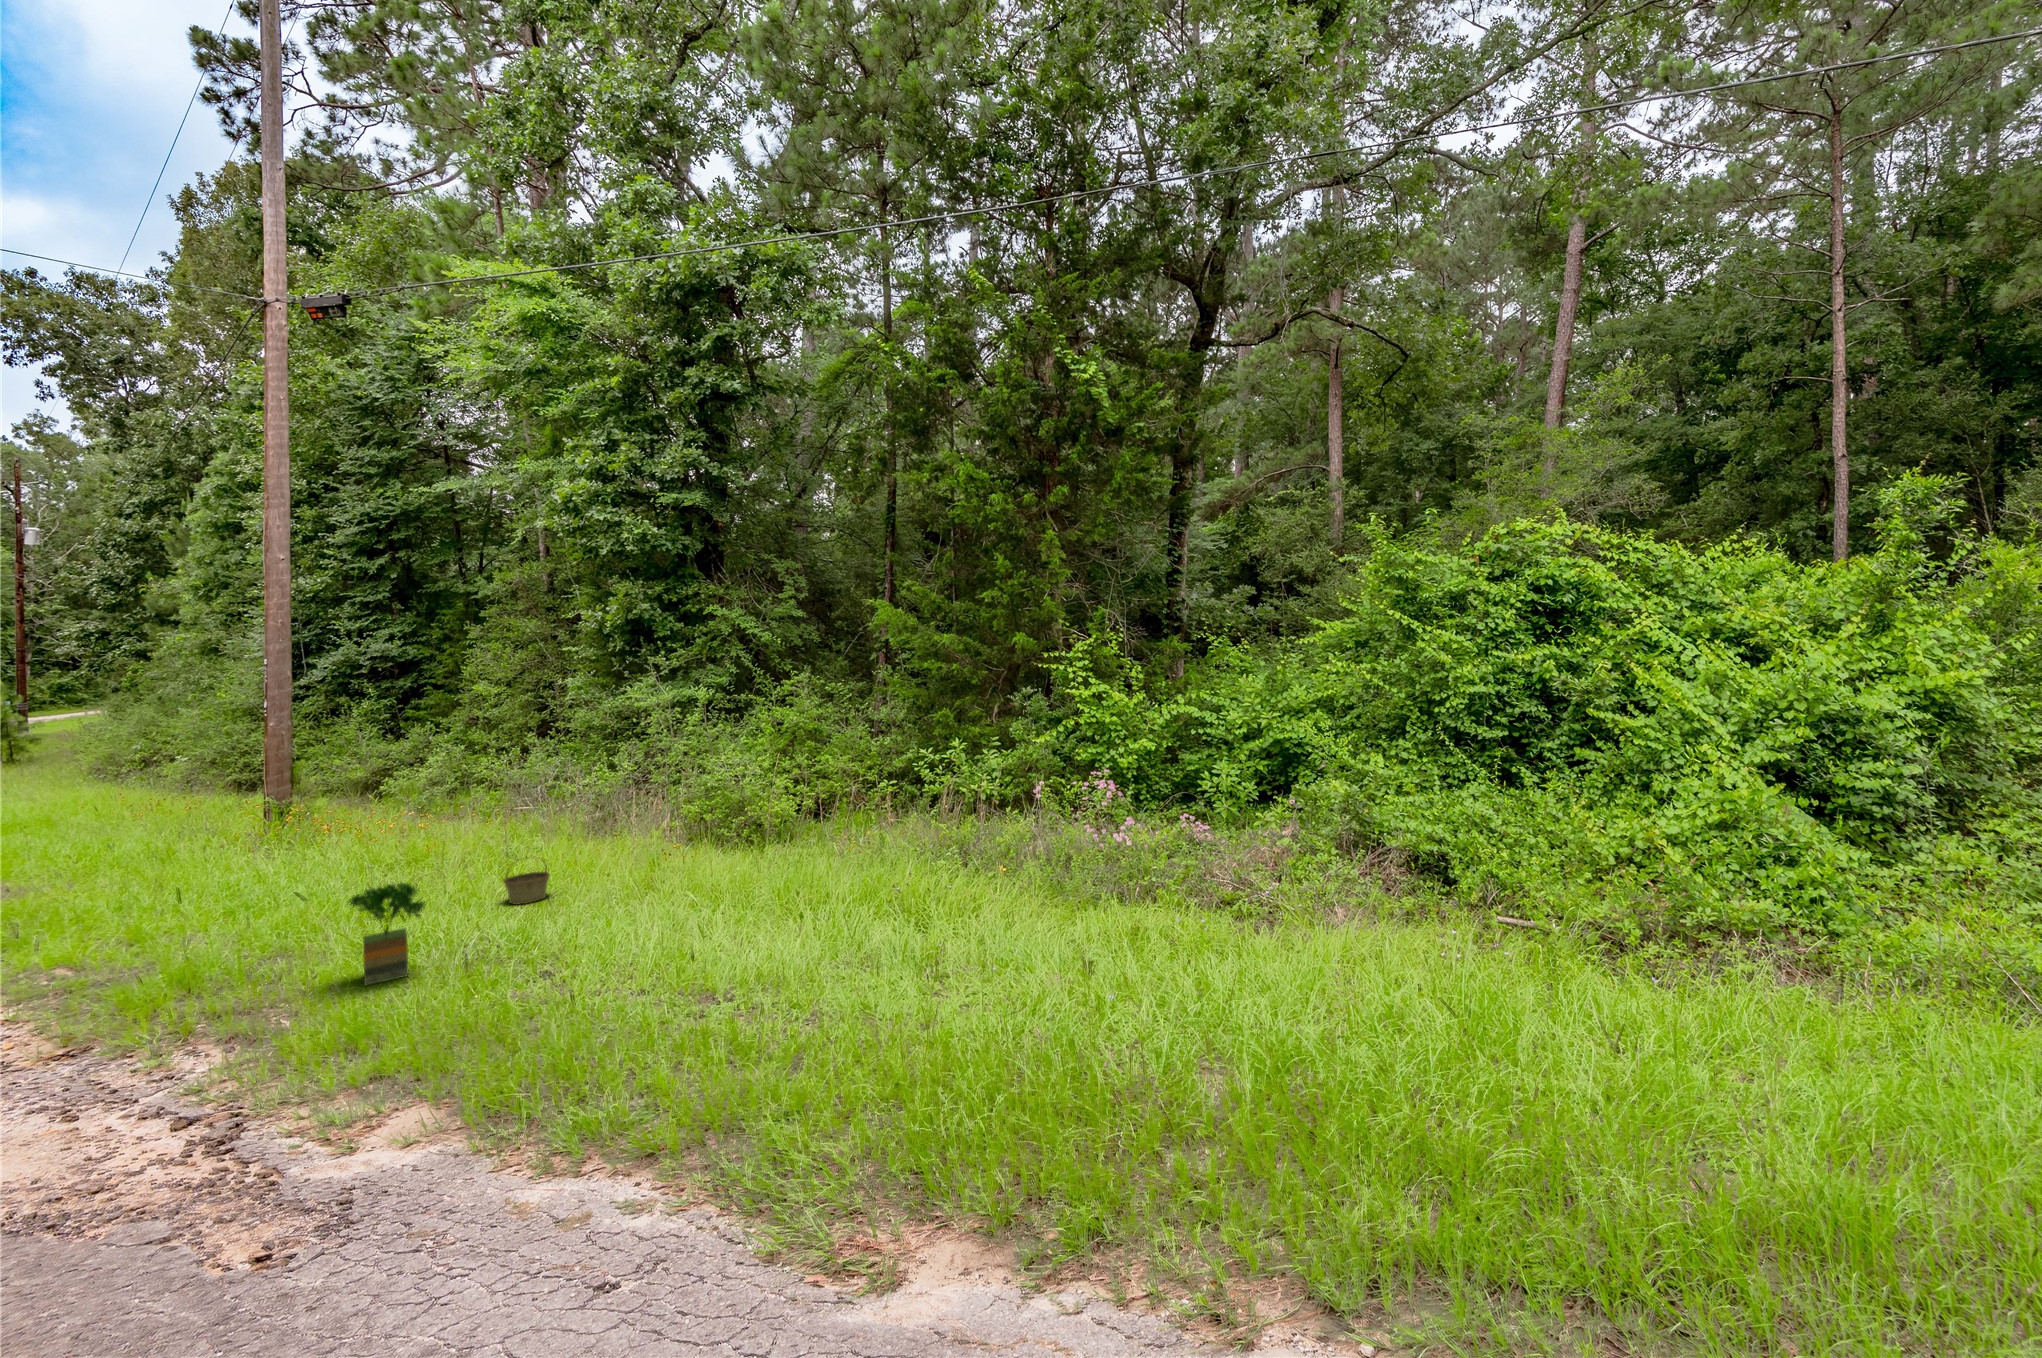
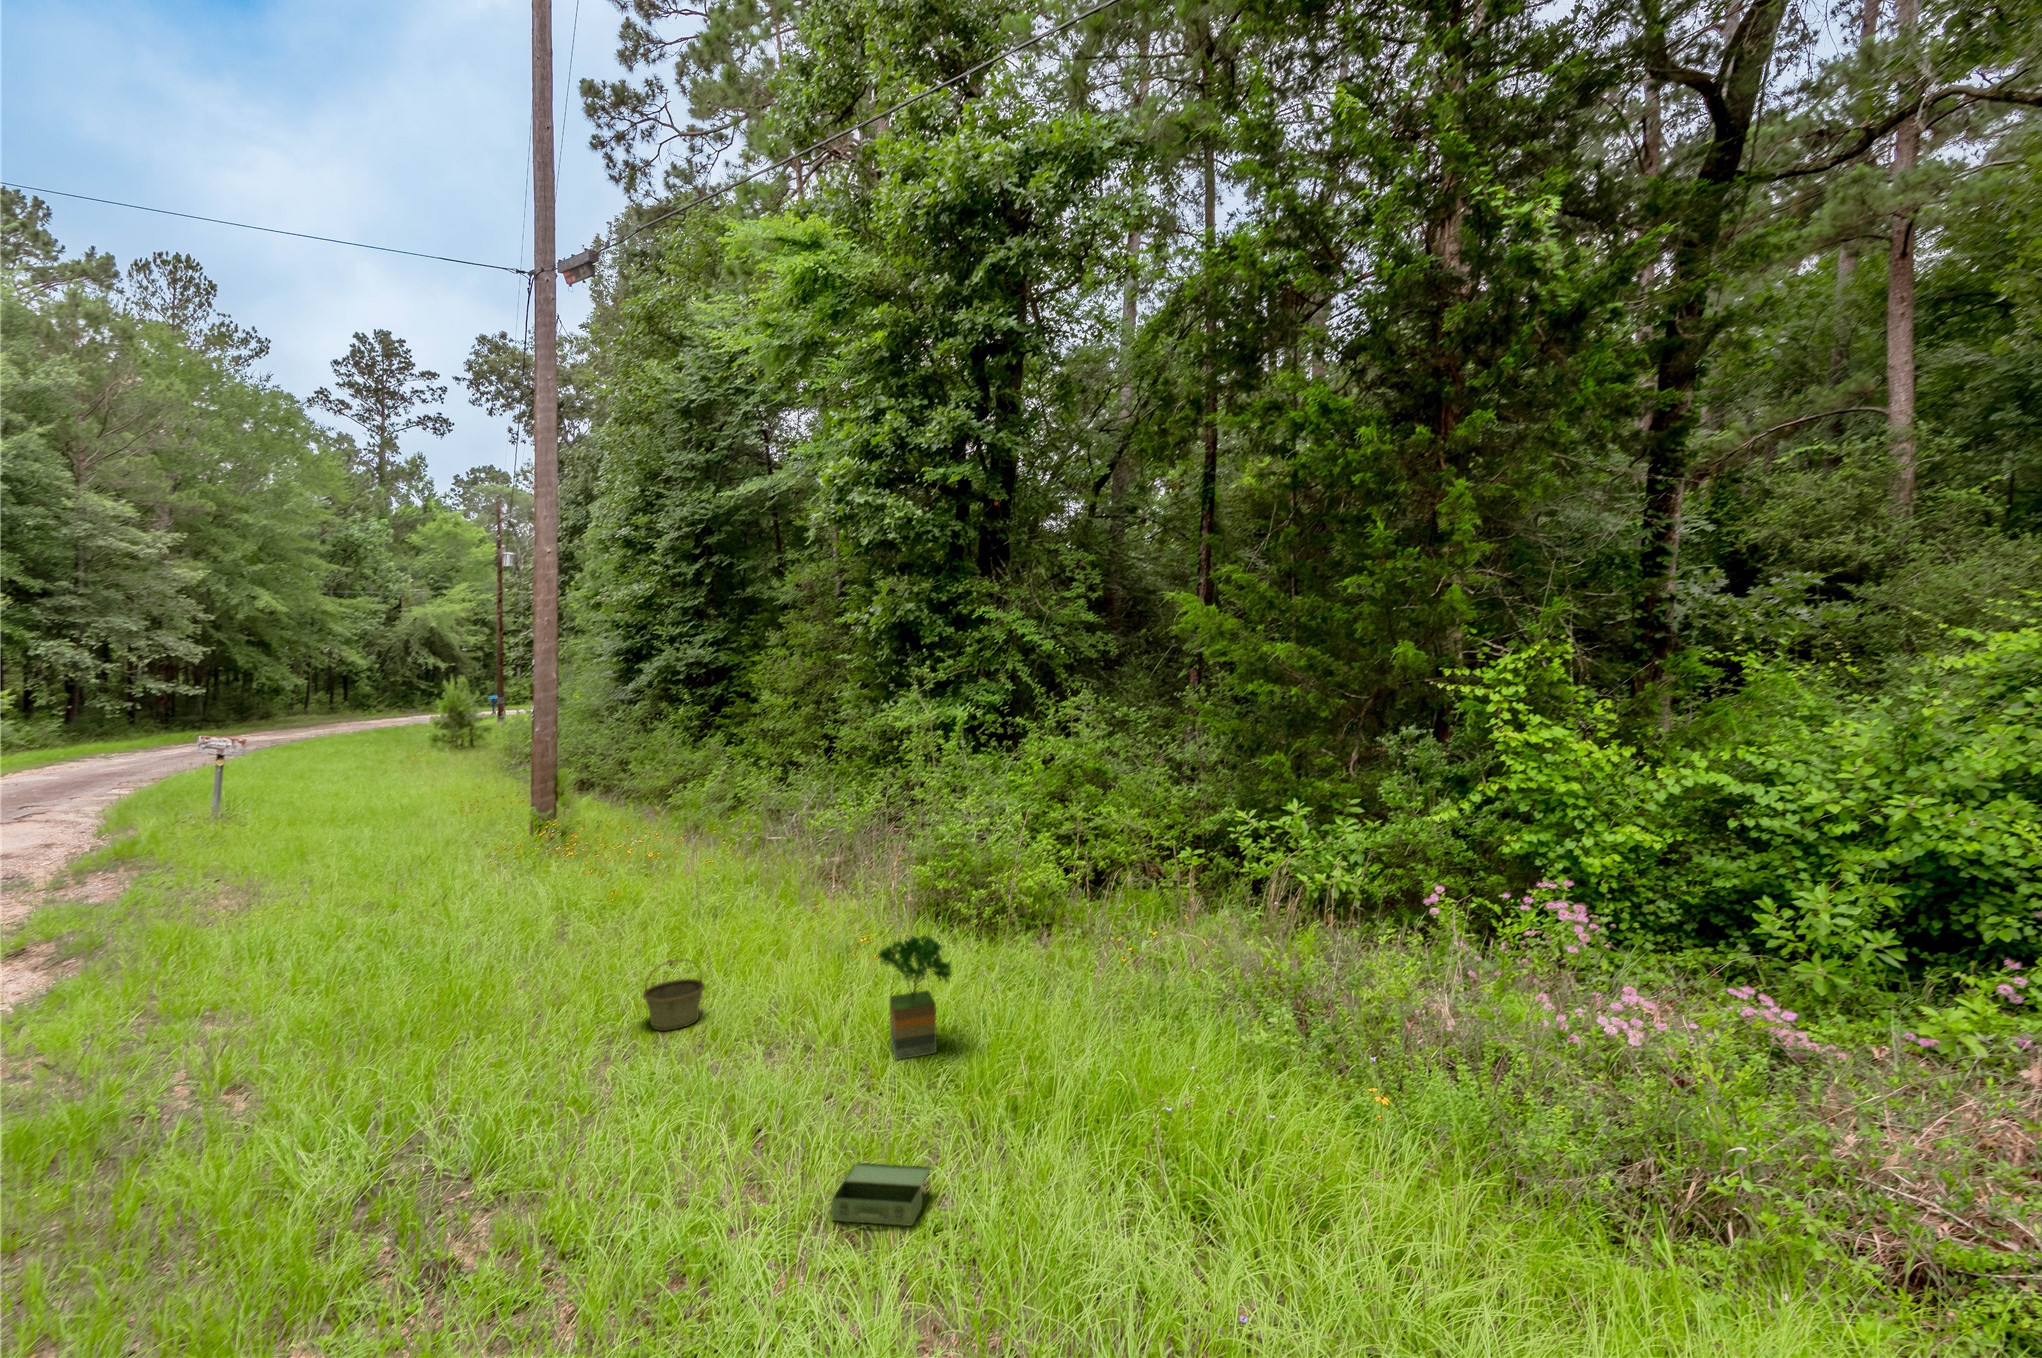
potted tree: present [347,883,426,985] -> present [878,936,951,1060]
toolbox: none [702,919,755,947] -> present [832,1163,930,1226]

